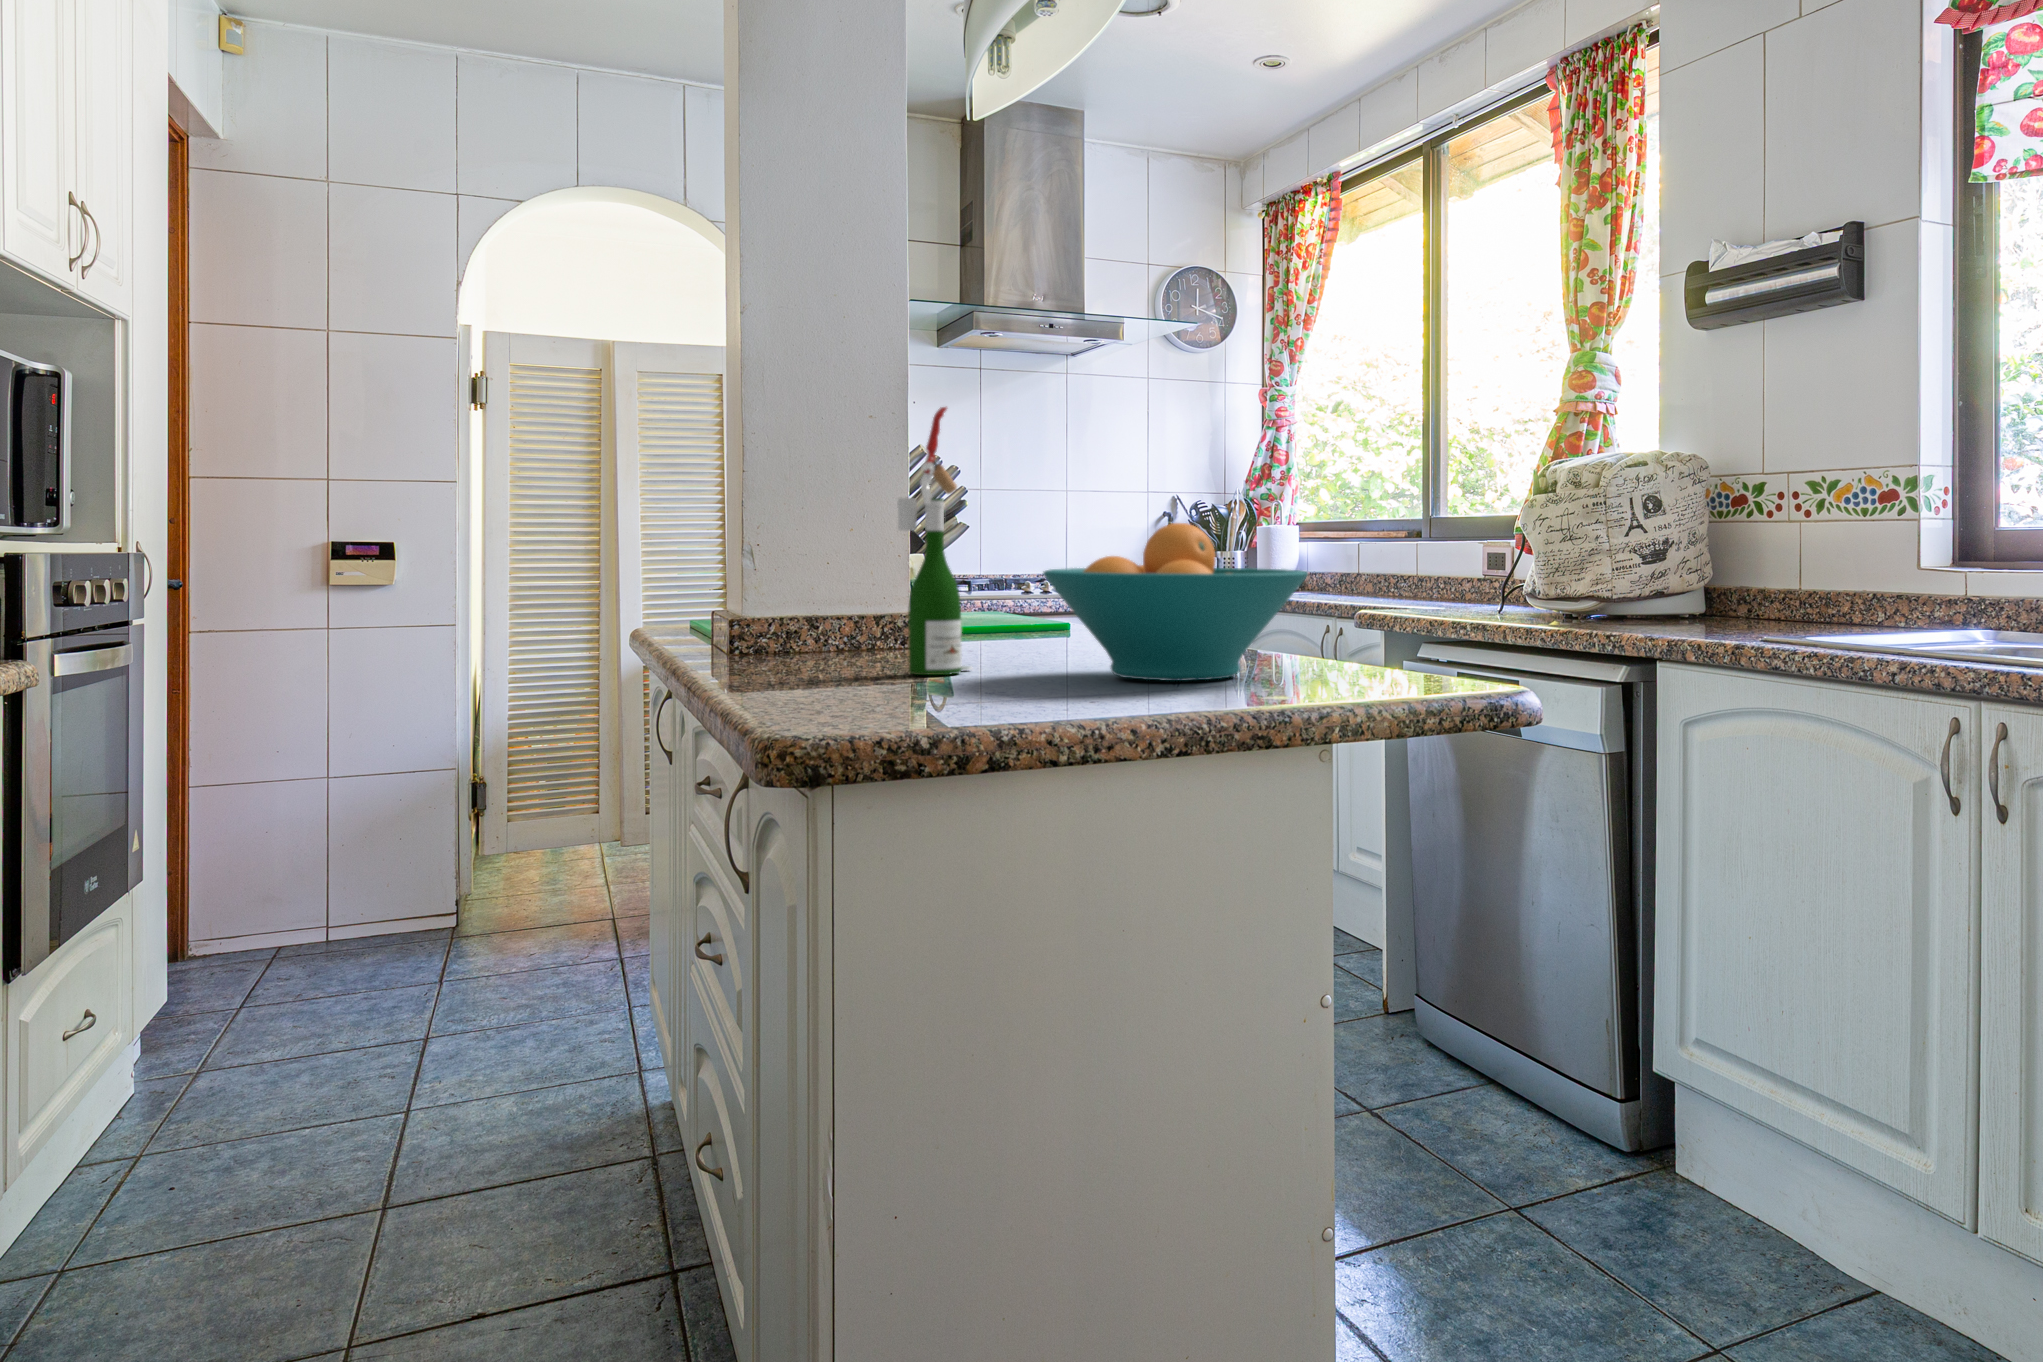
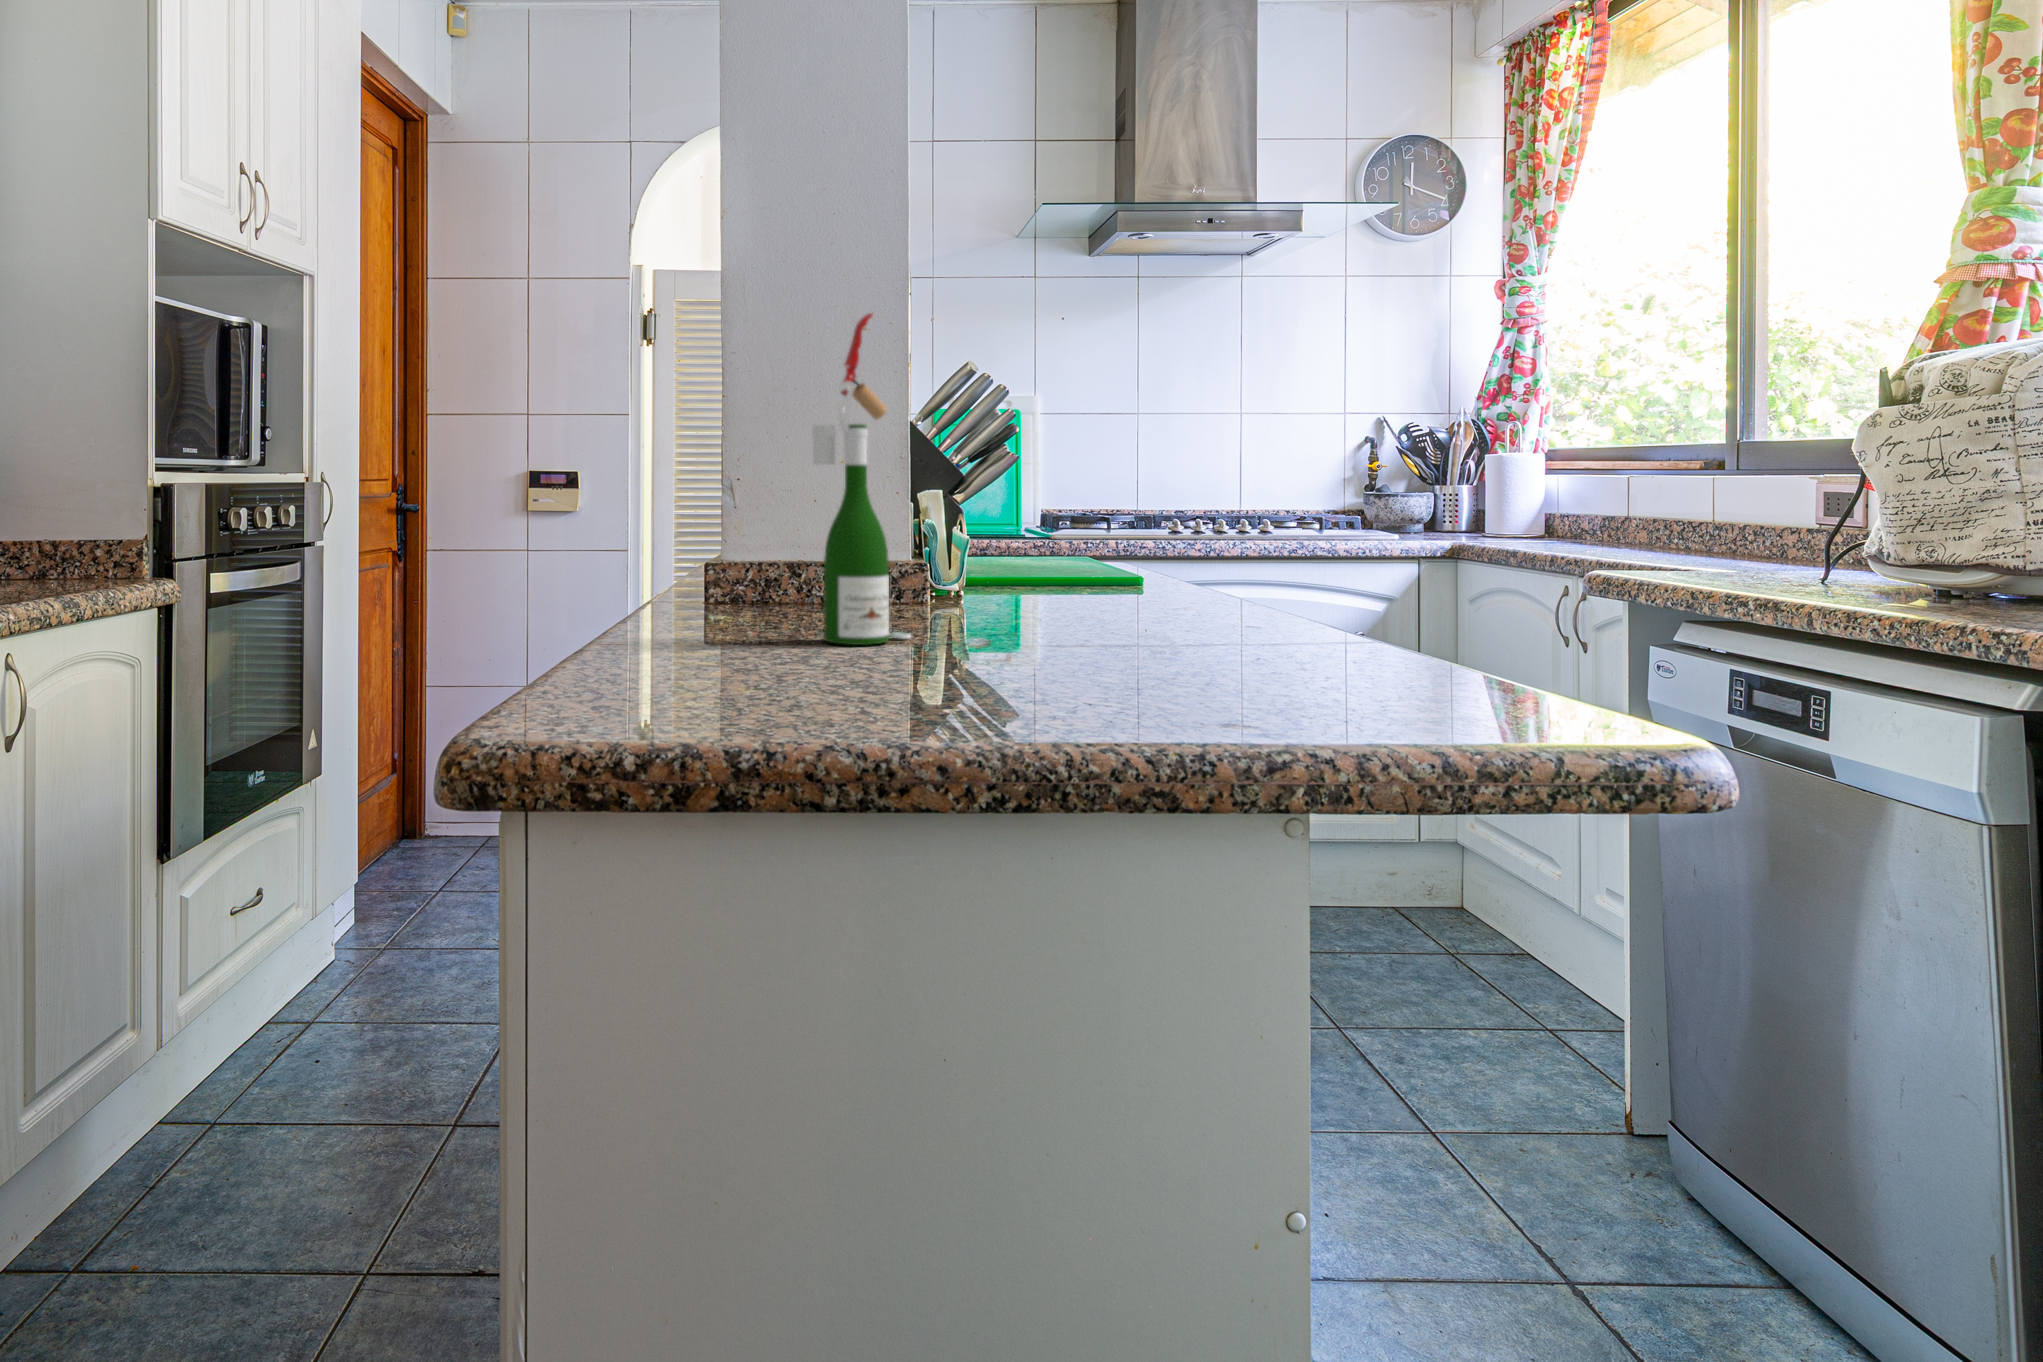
fruit bowl: present [1043,523,1308,681] -> none [953,454,1345,681]

